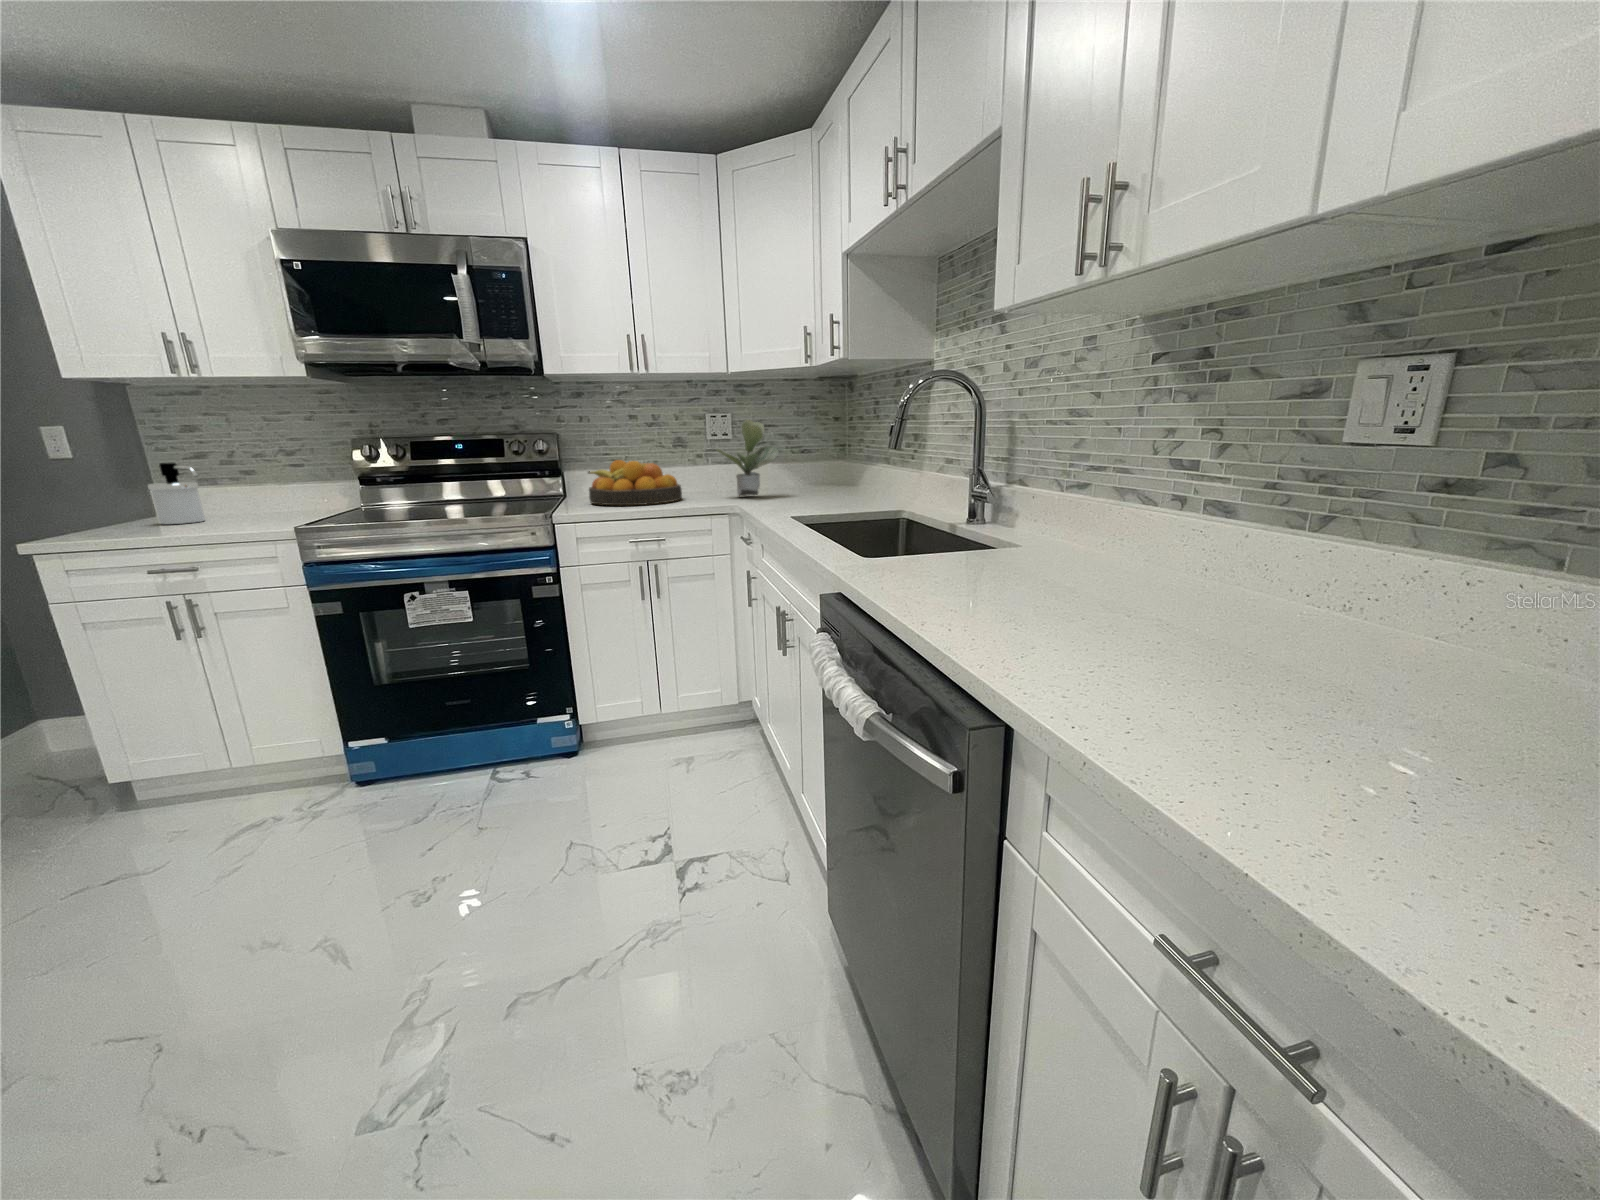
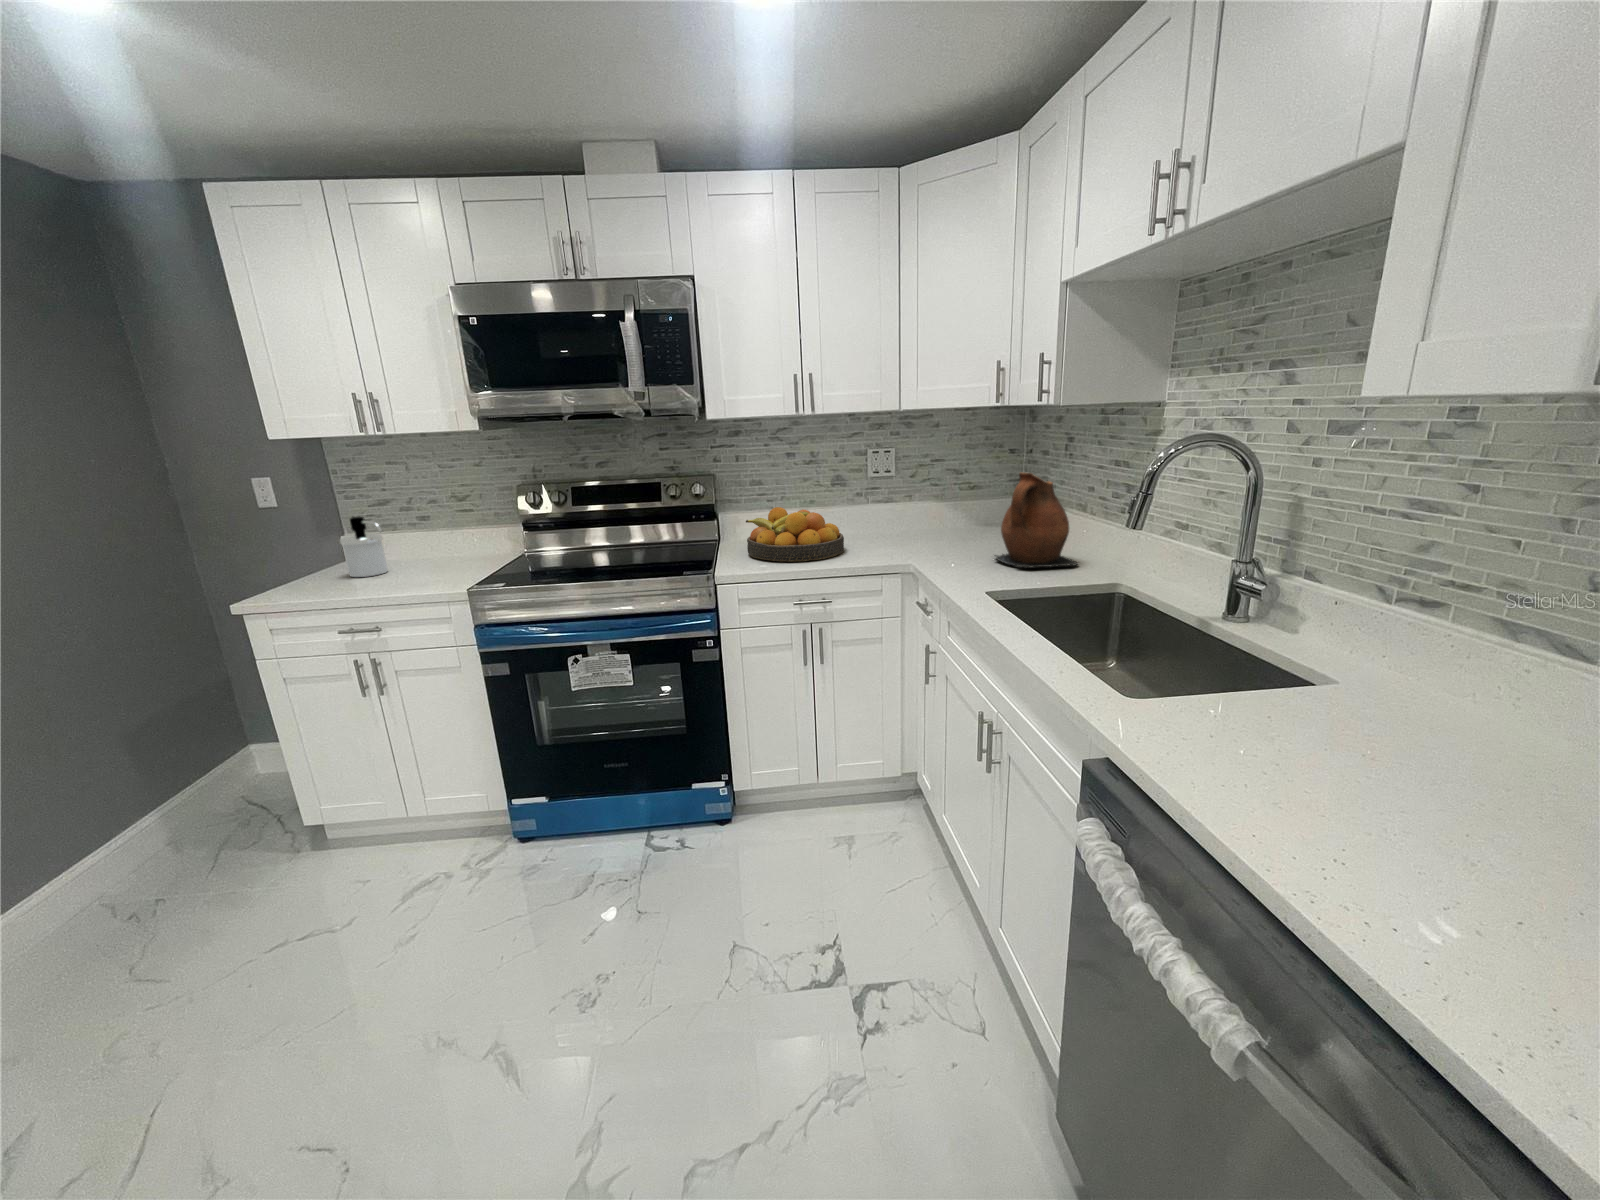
potted plant: present [716,420,779,496] -> none [883,462,955,548]
ceramic pitcher: none [807,420,877,502] -> present [995,473,1078,568]

